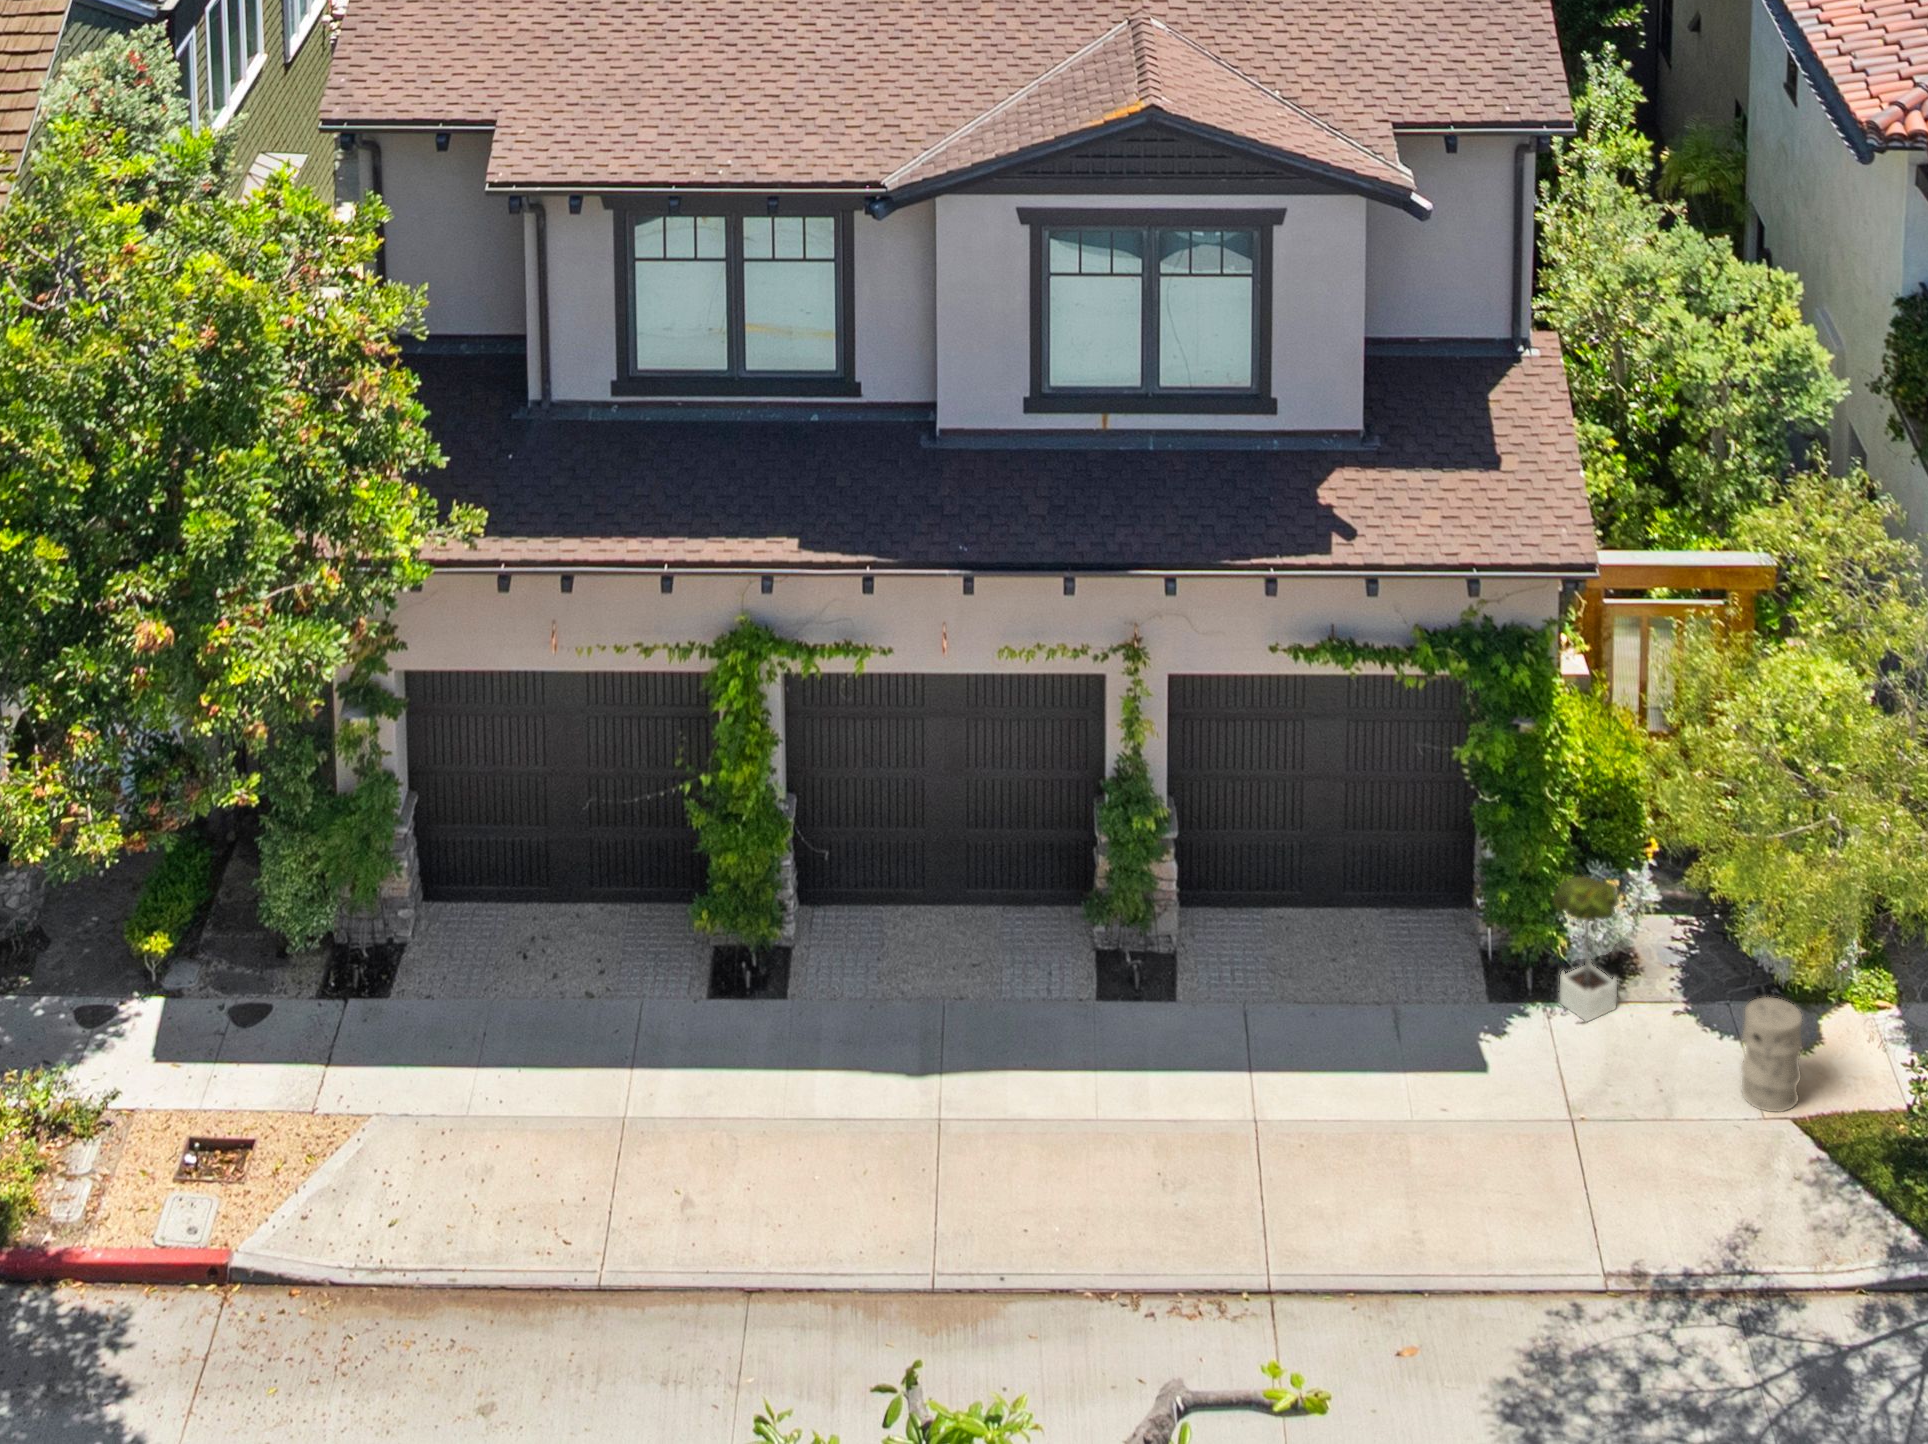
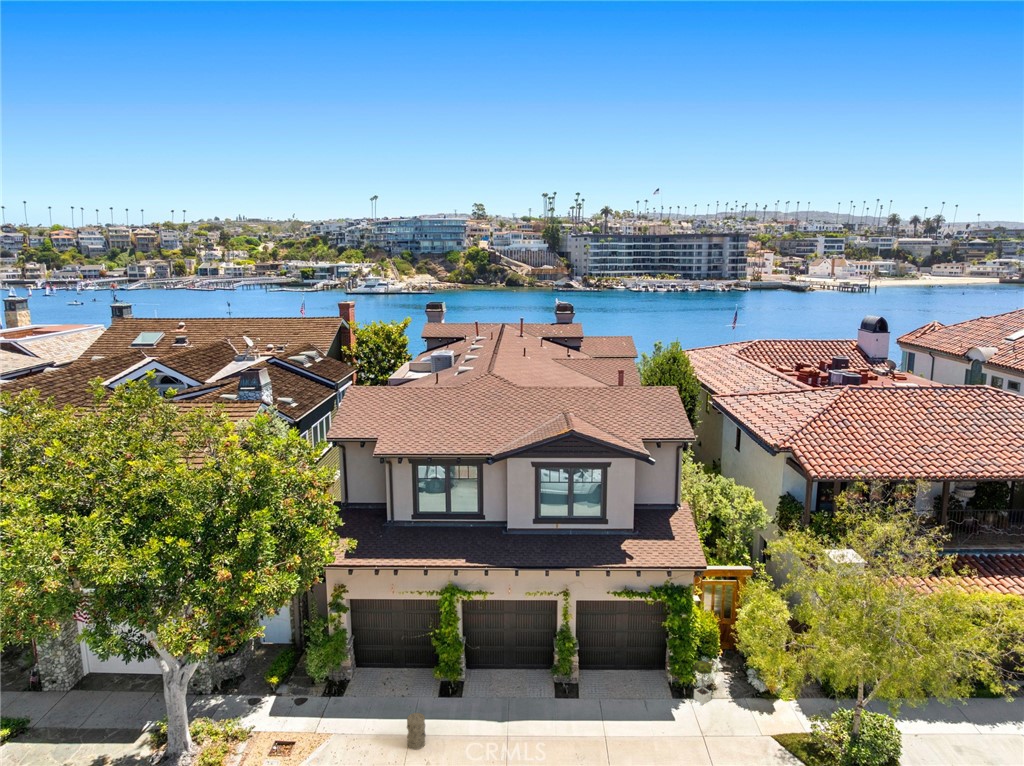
trash can: present [1741,998,1802,1112] -> present [407,713,426,750]

